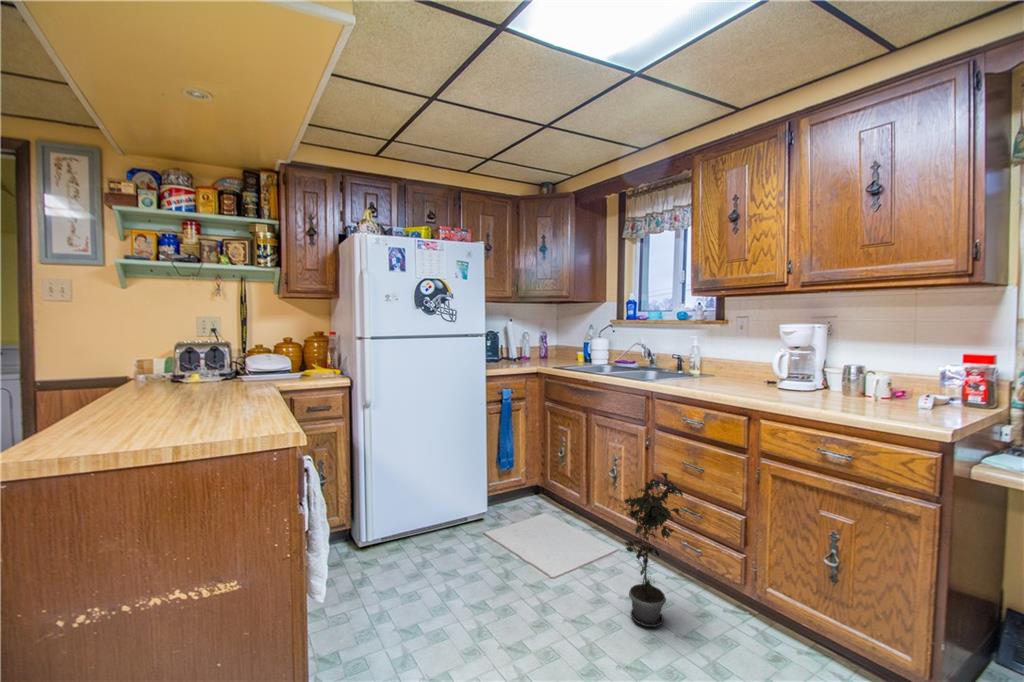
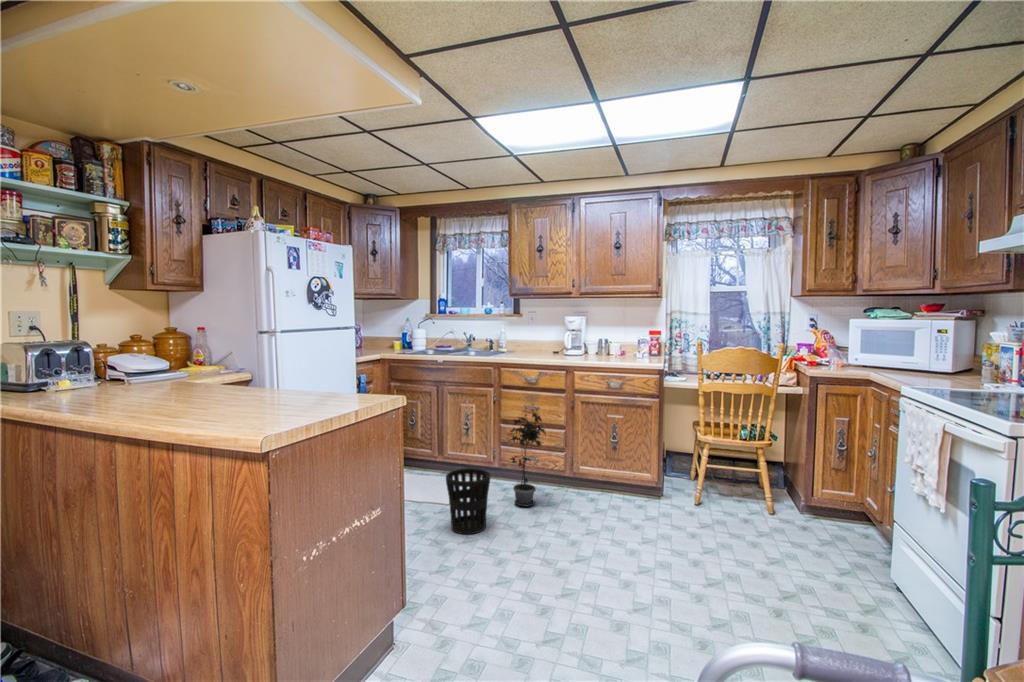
wastebasket: none [500,541,565,647] -> present [446,468,490,534]

